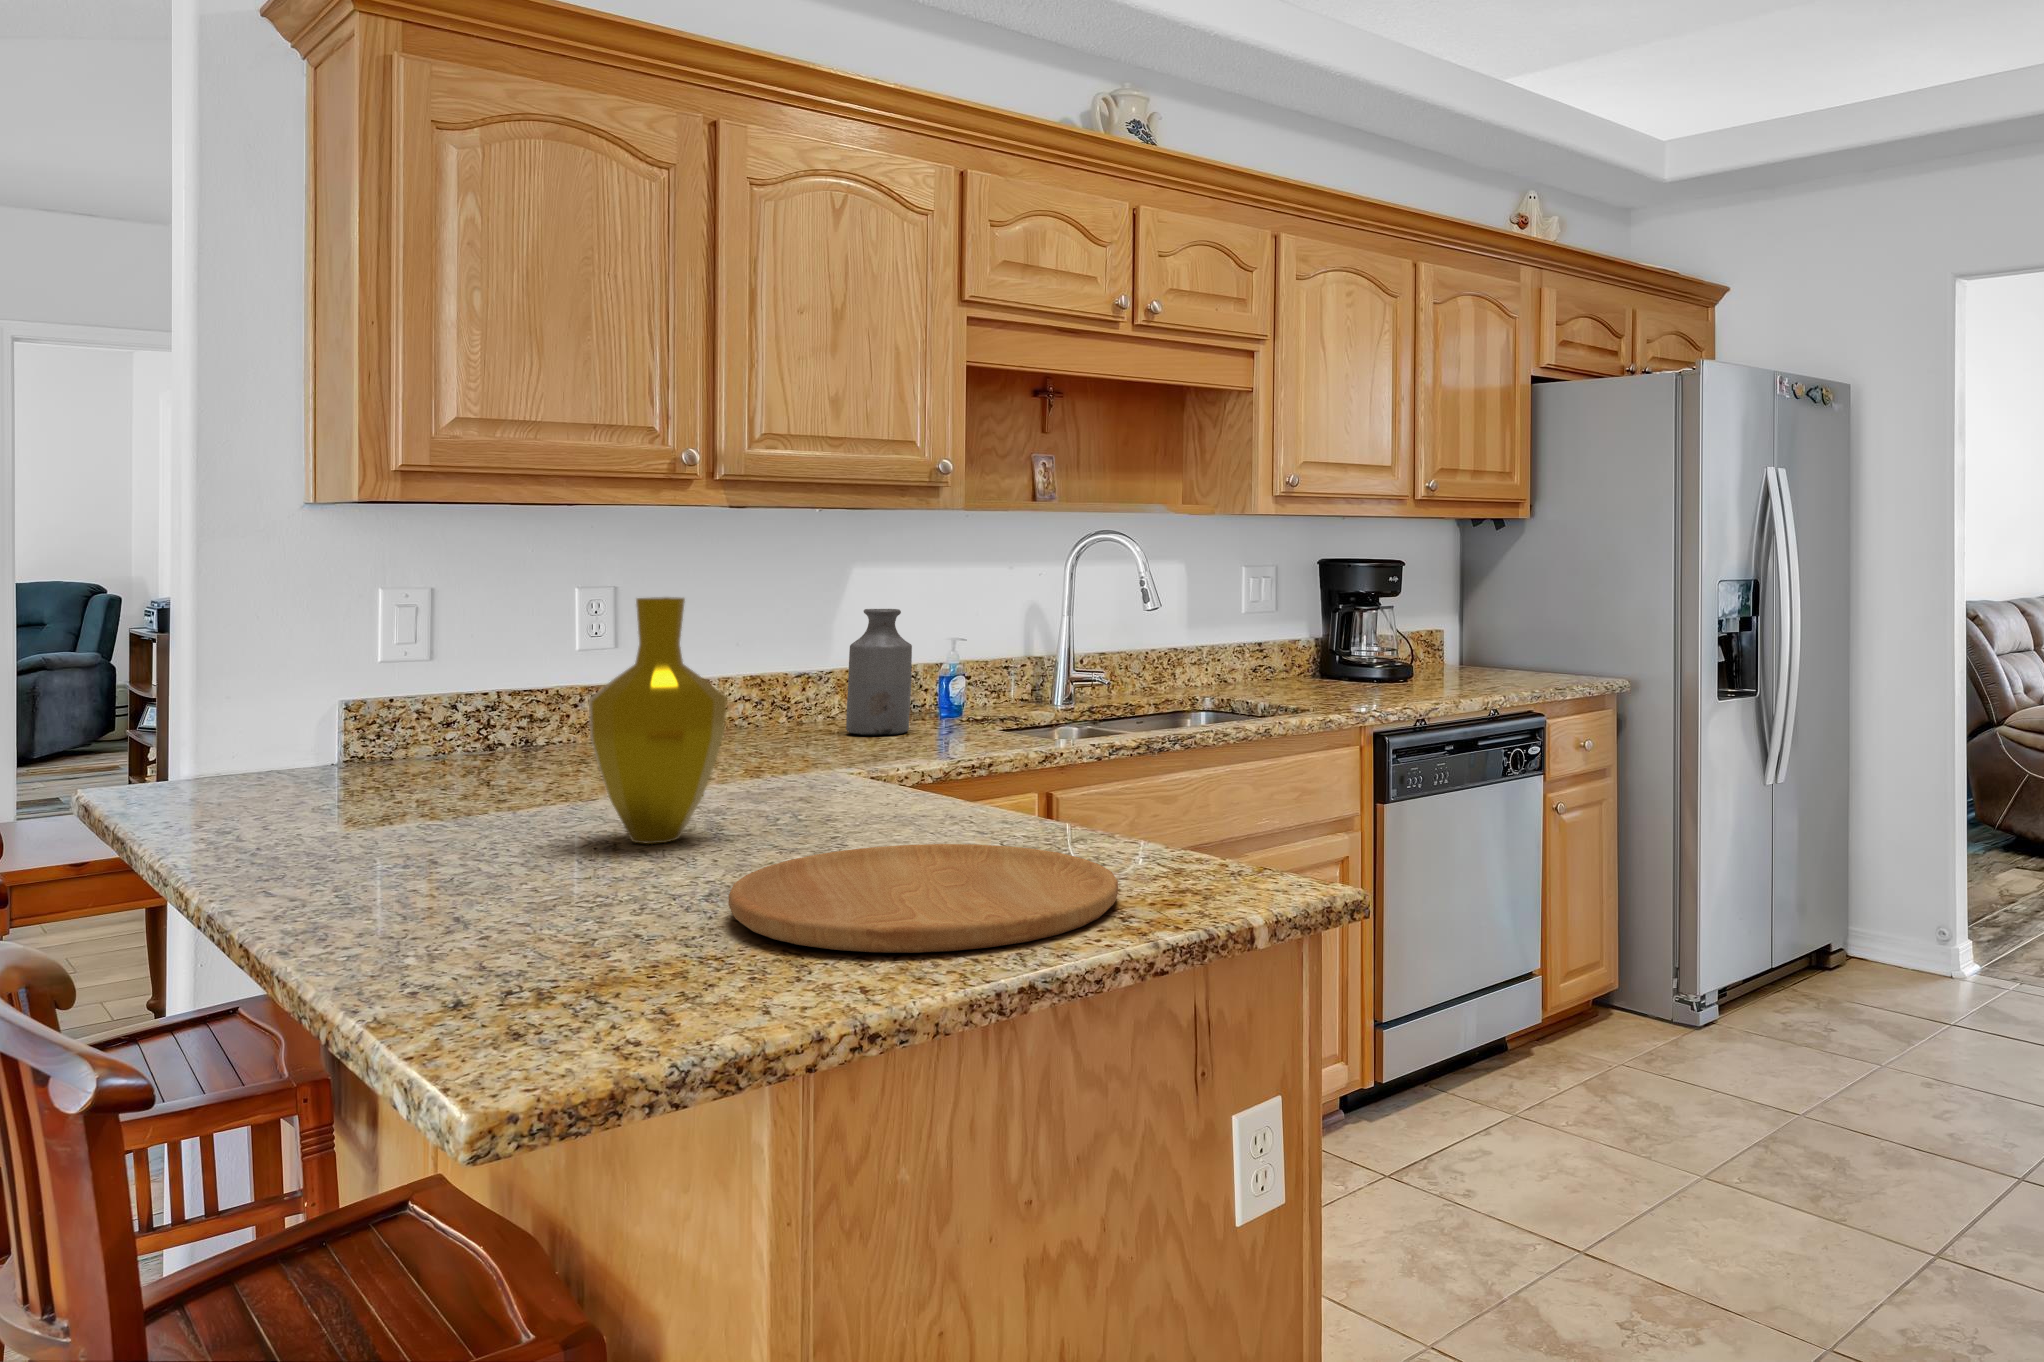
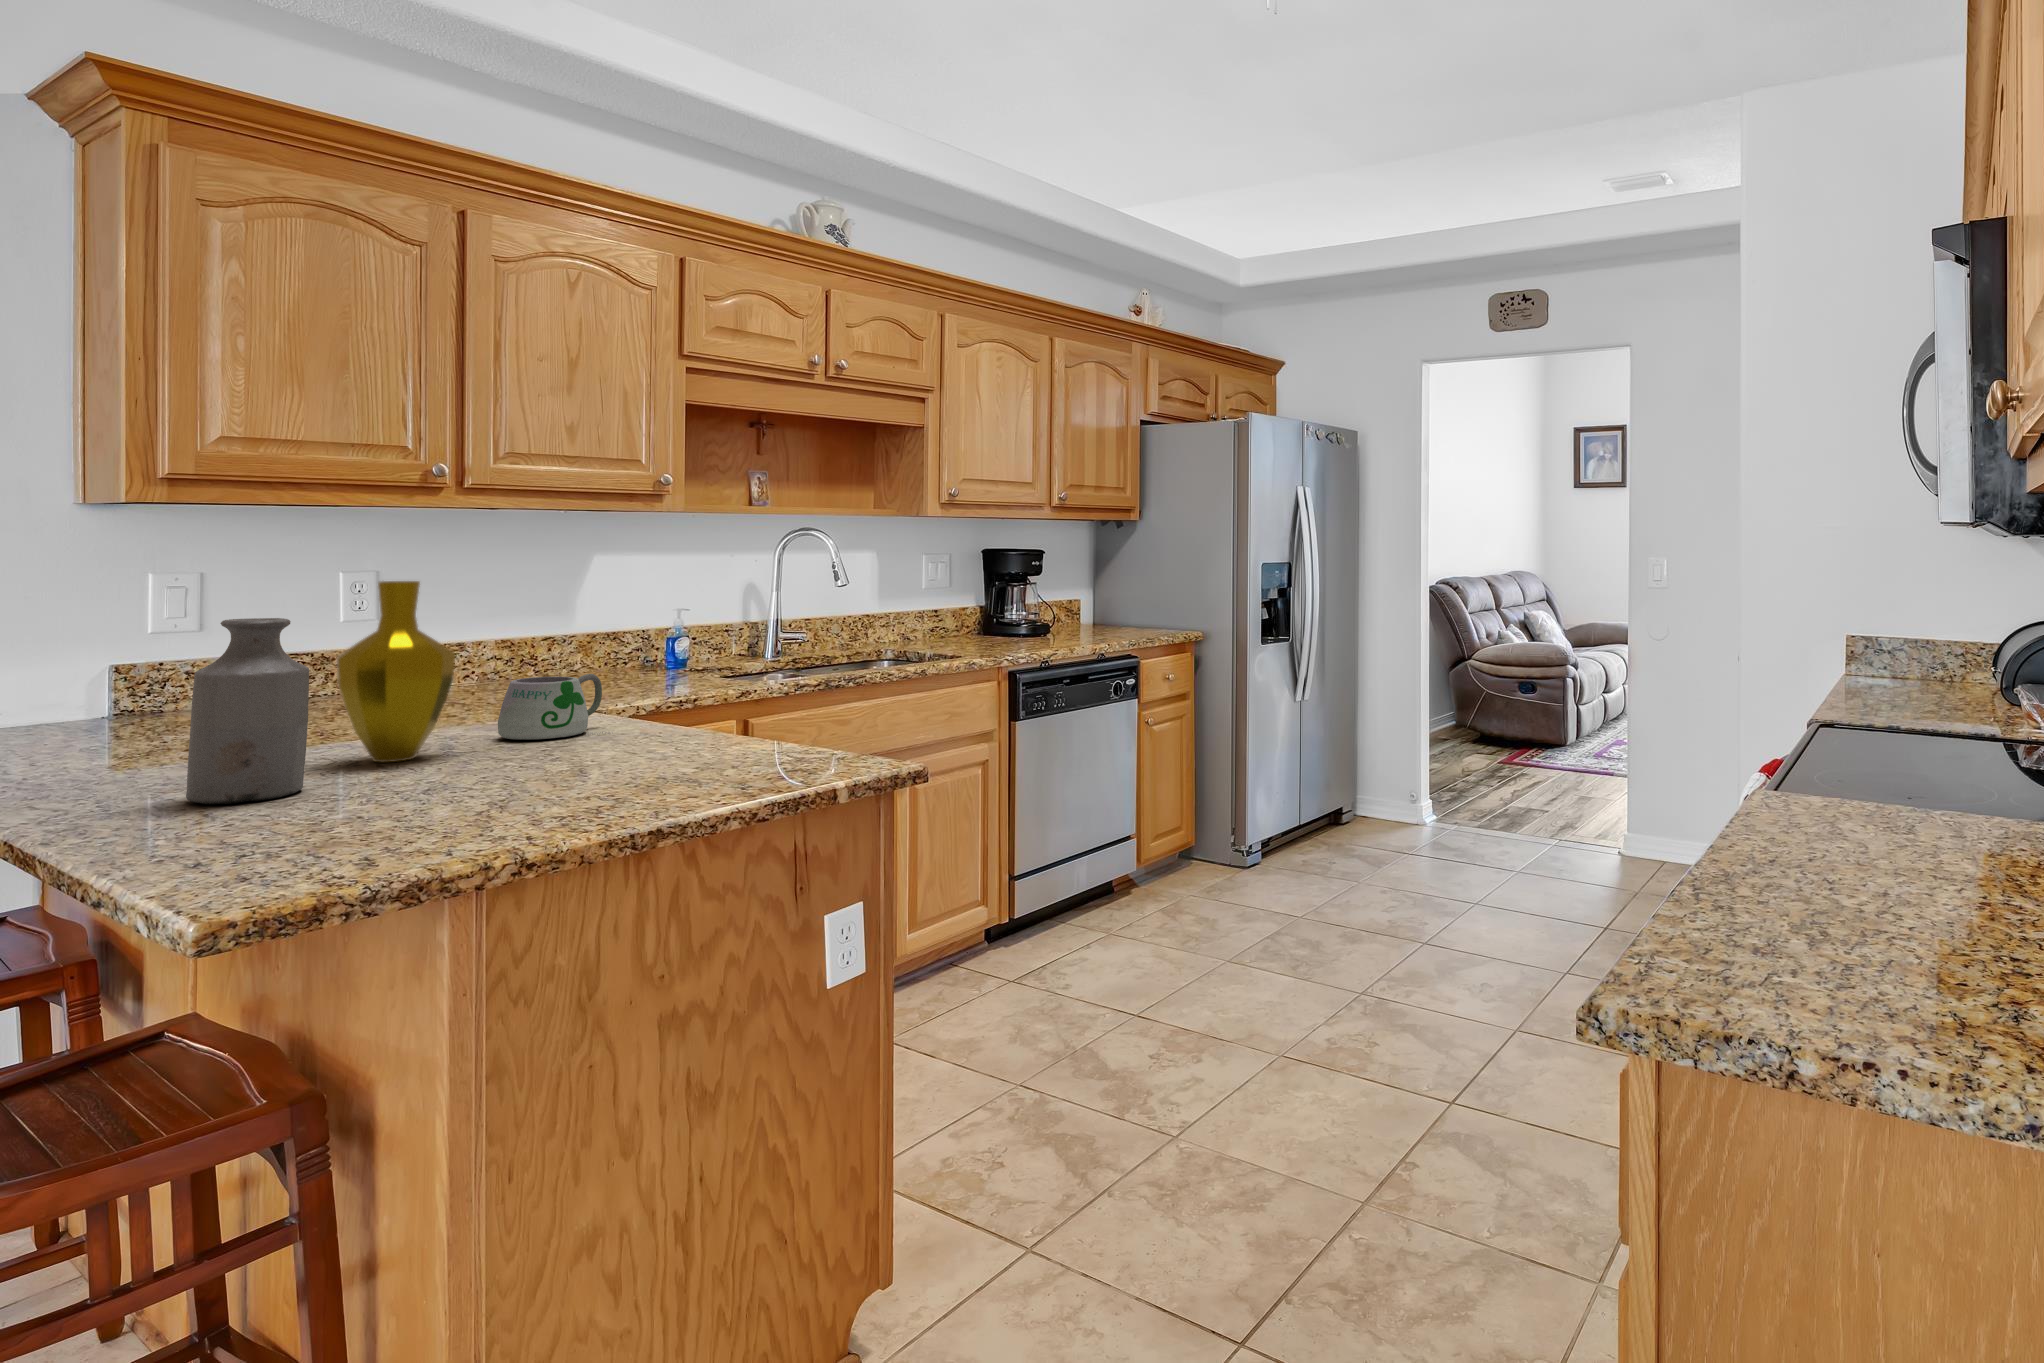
bottle: present [846,609,912,736] -> present [186,618,309,804]
mug: none [772,727,913,816] -> present [498,674,610,739]
cutting board: present [728,844,1118,953] -> none [440,750,738,817]

